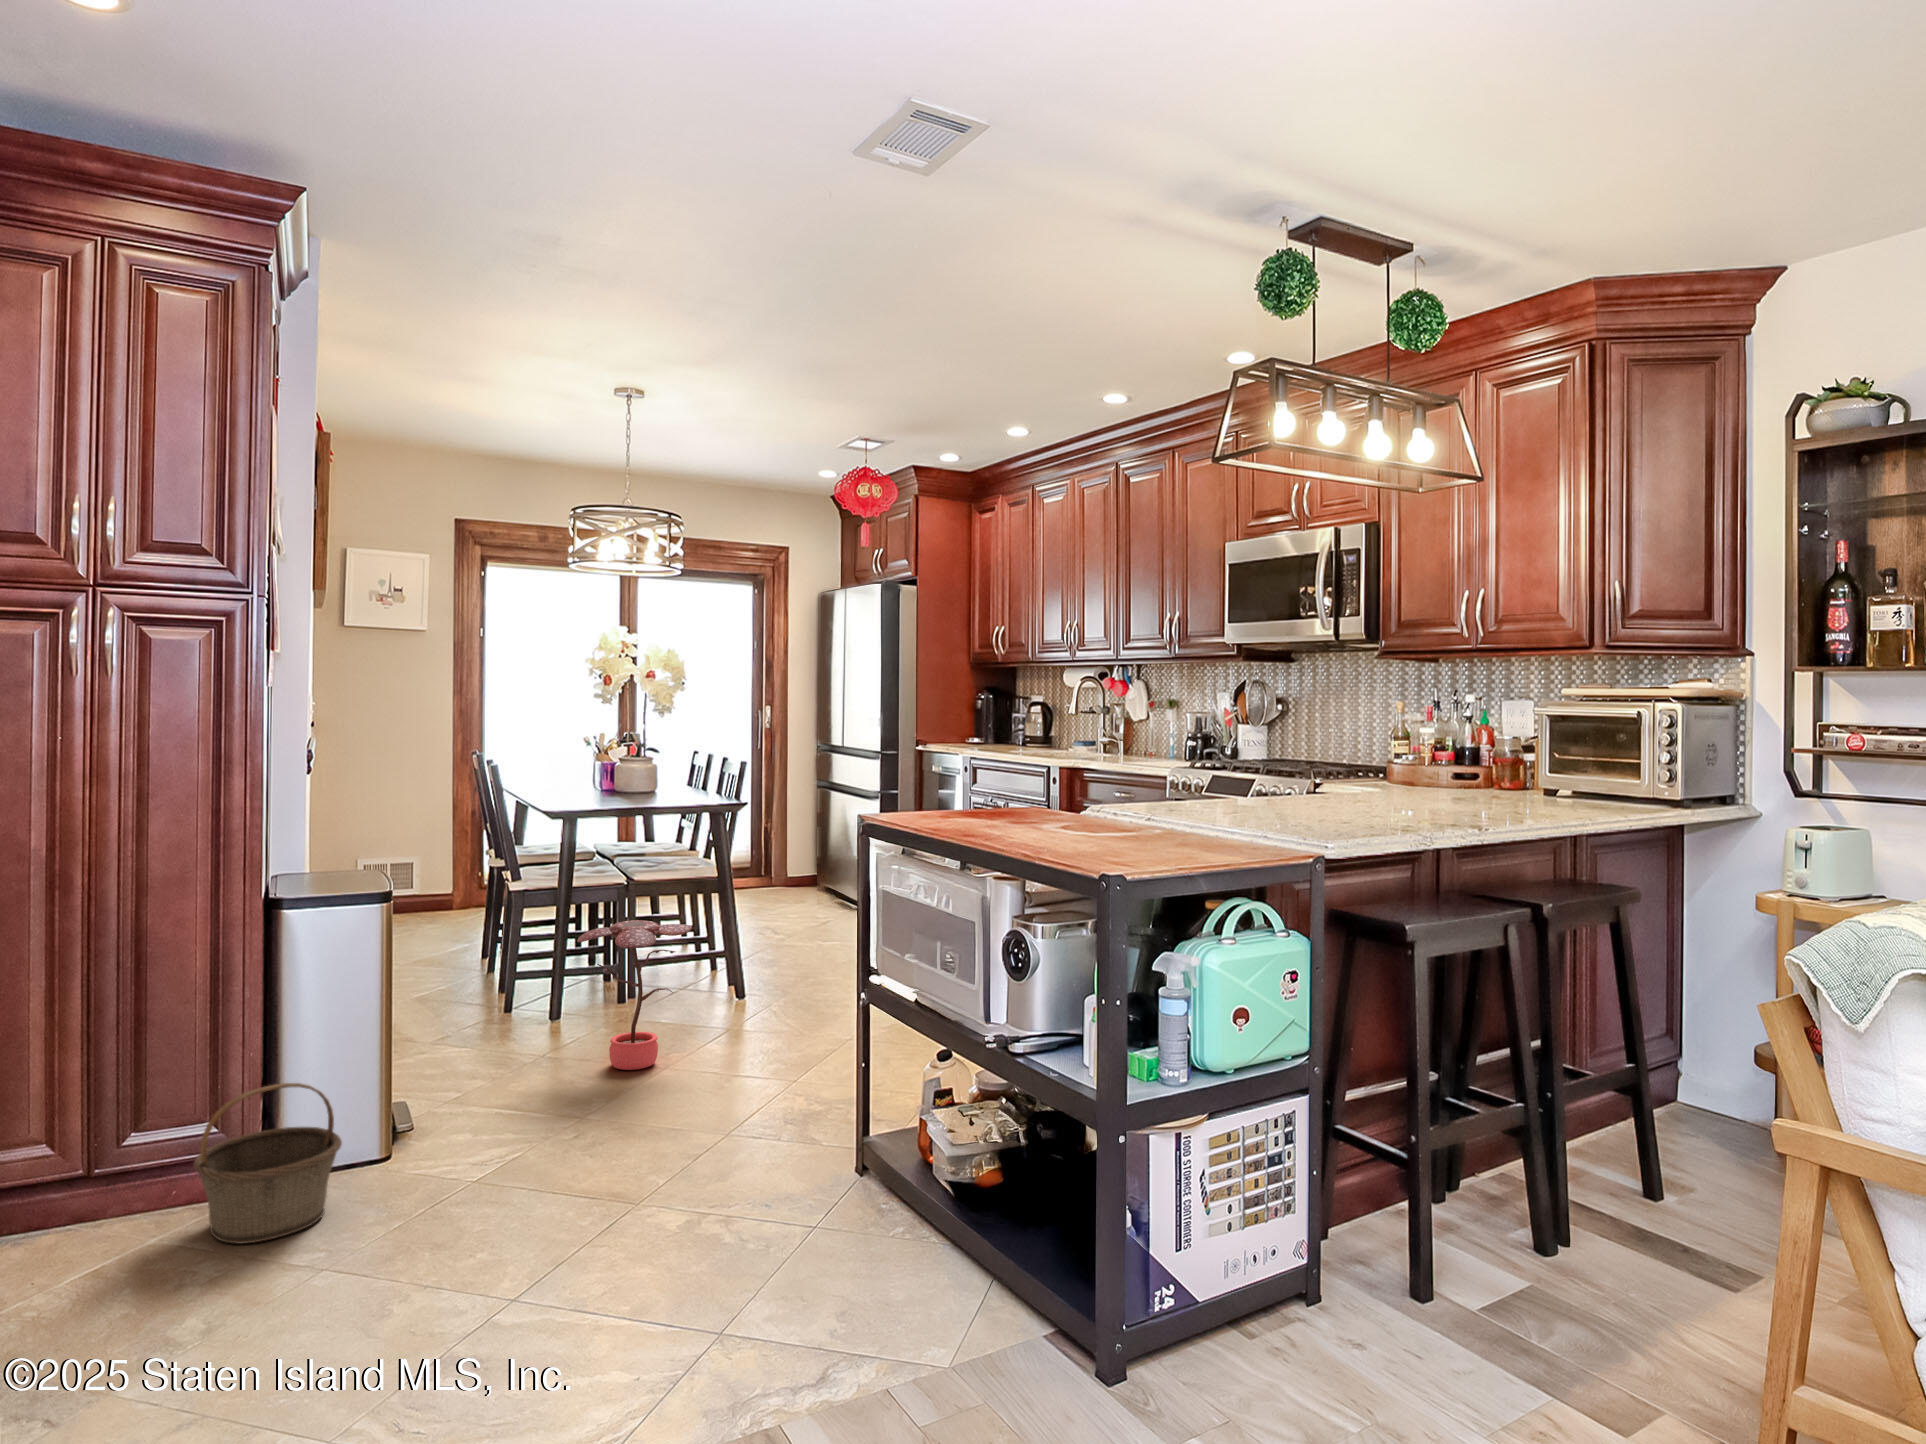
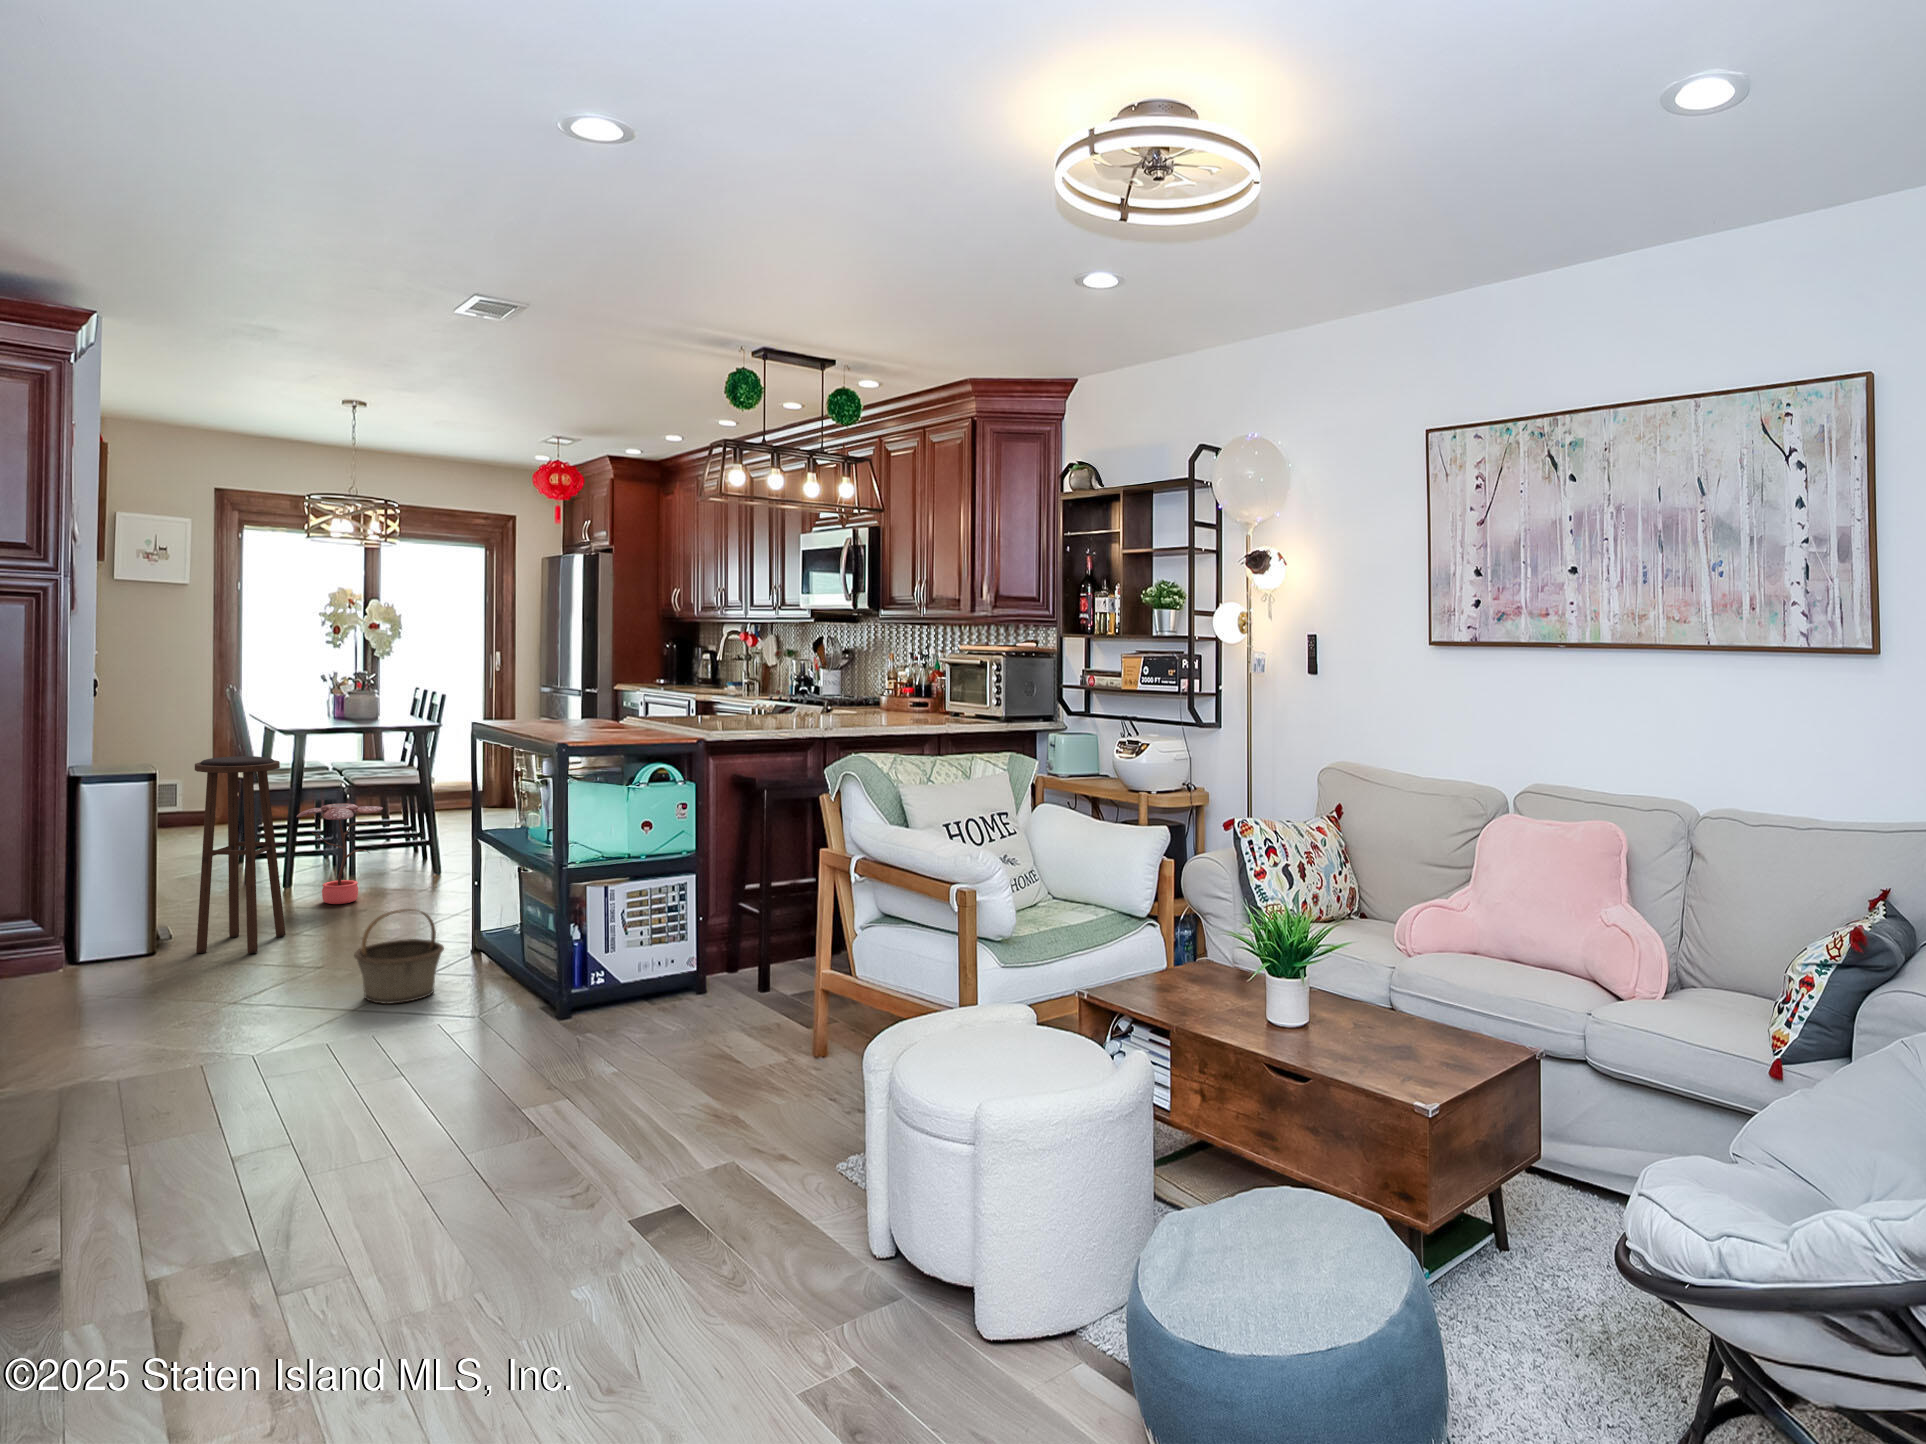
stool: none [446,861,572,1183] -> present [195,756,286,953]
basket: present [193,1083,342,1244] -> present [354,909,444,1004]

